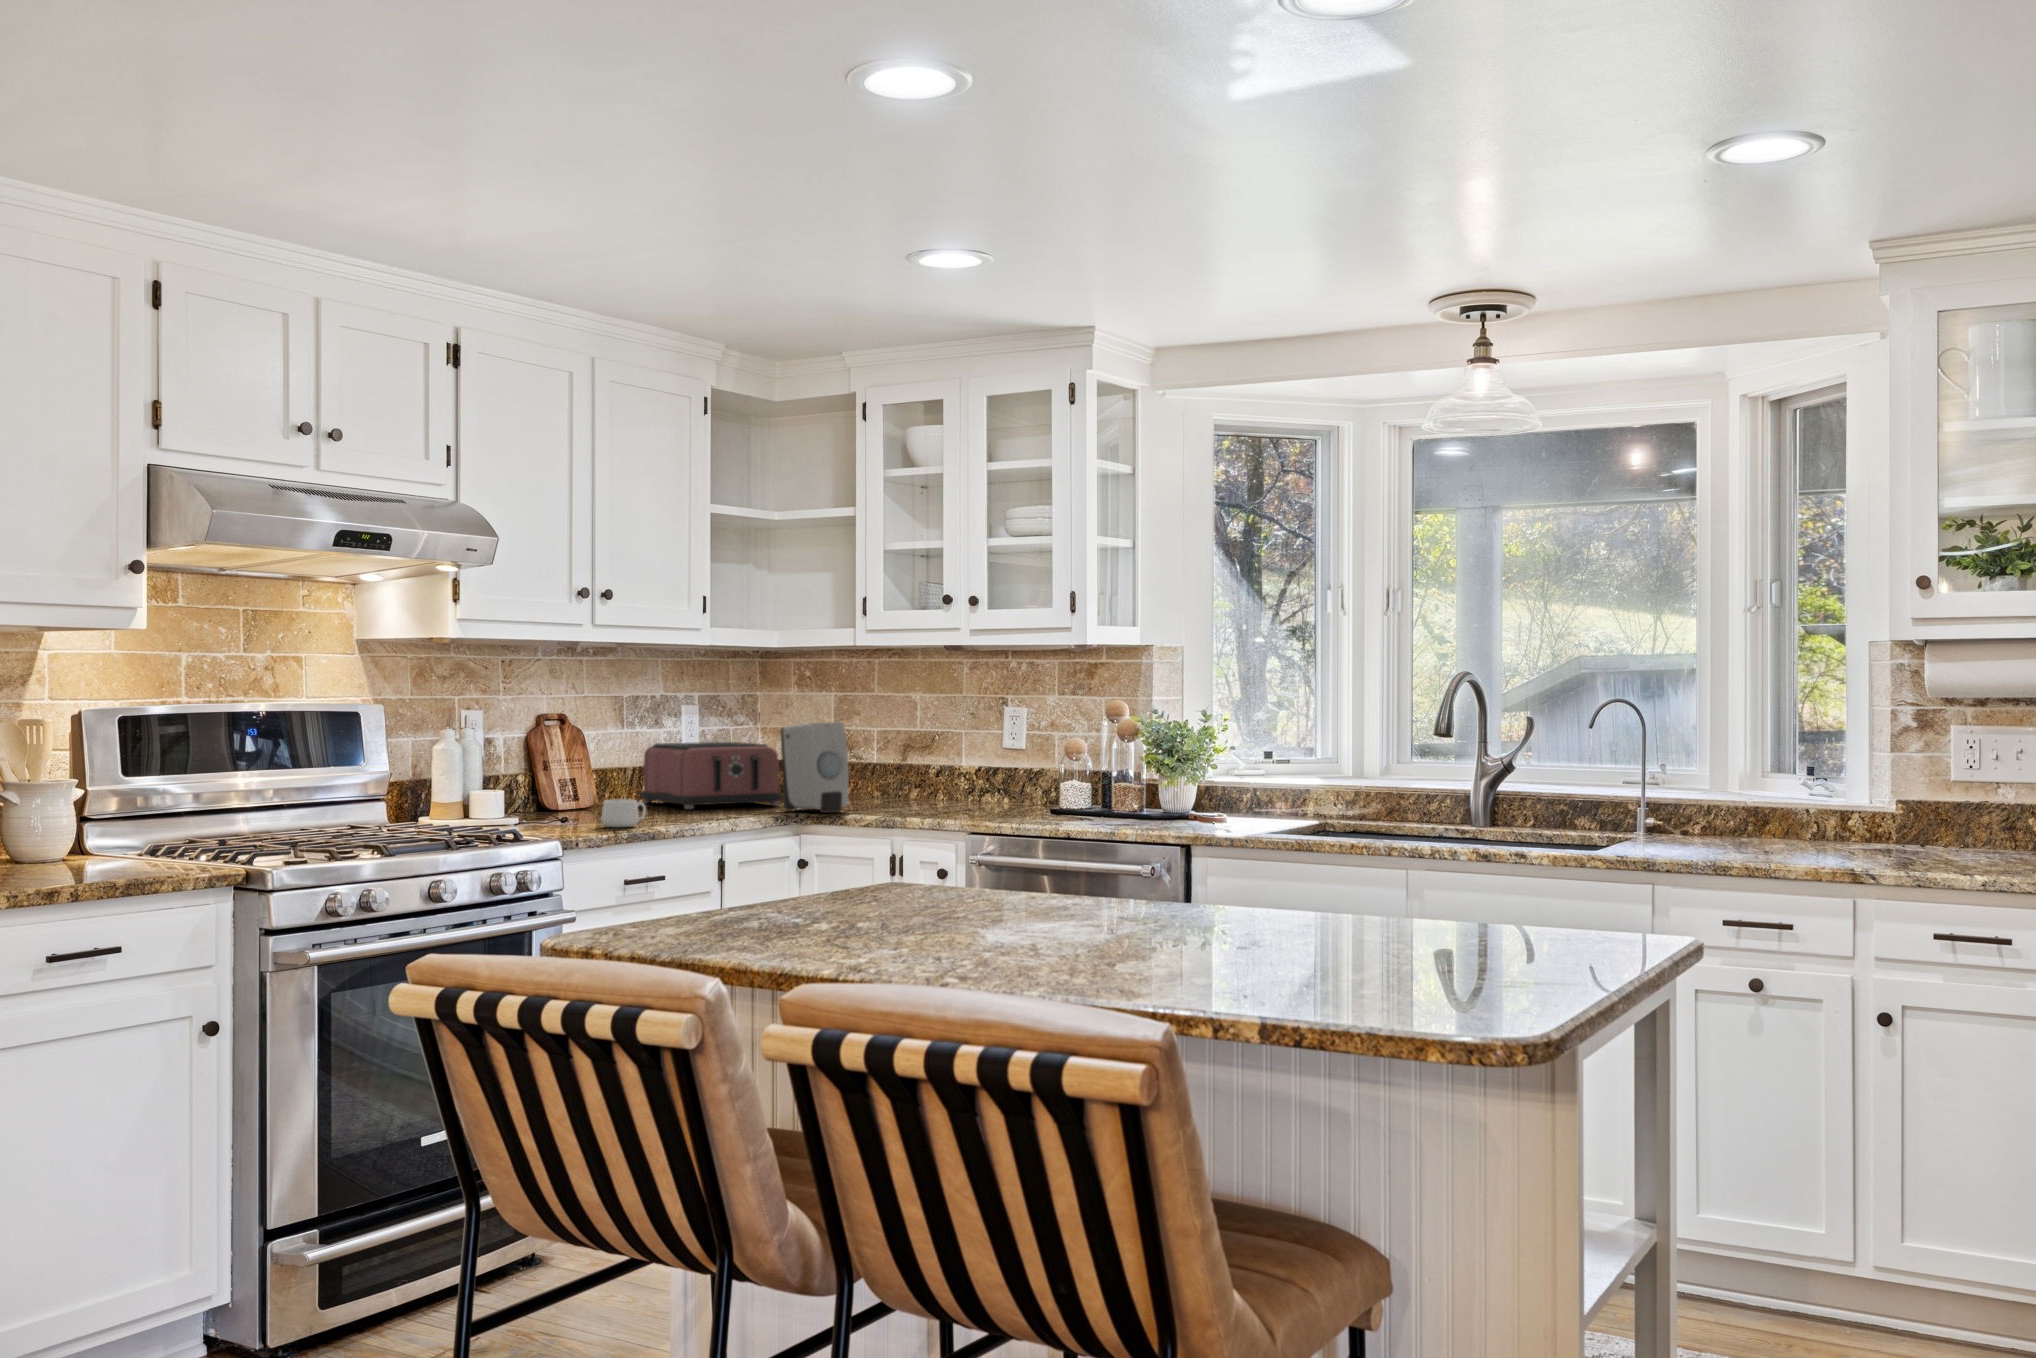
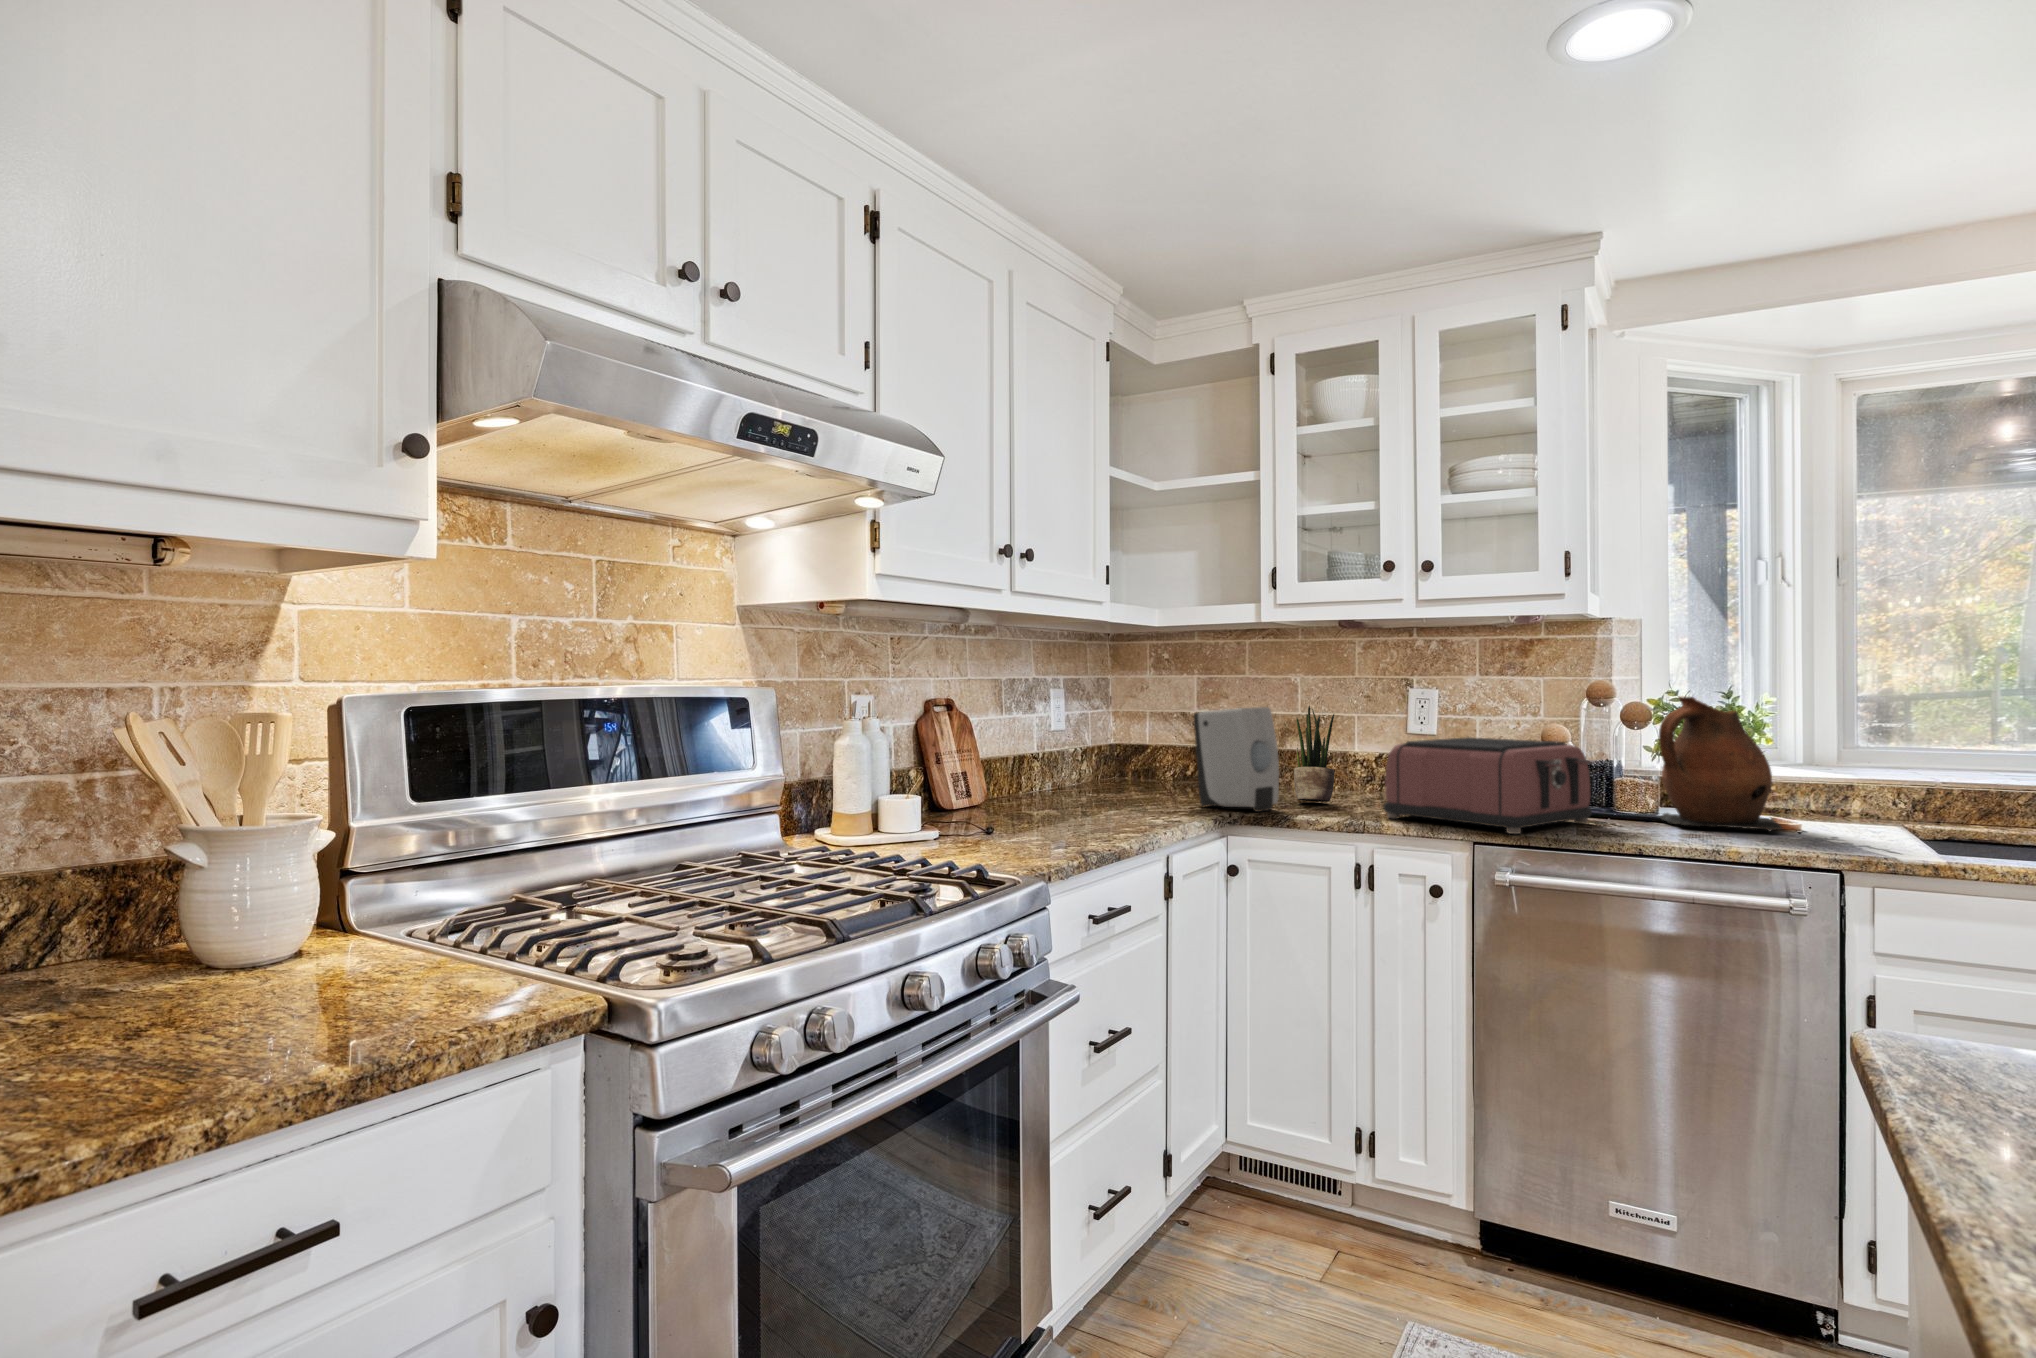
ceramic pitcher: none [1130,715,1228,824] -> present [1659,696,1783,832]
potted plant: none [876,721,913,808] -> present [1294,706,1335,802]
toaster: present [640,742,782,809] -> present [1383,737,1592,834]
mug: present [601,799,646,827] -> none [1043,806,1093,843]

